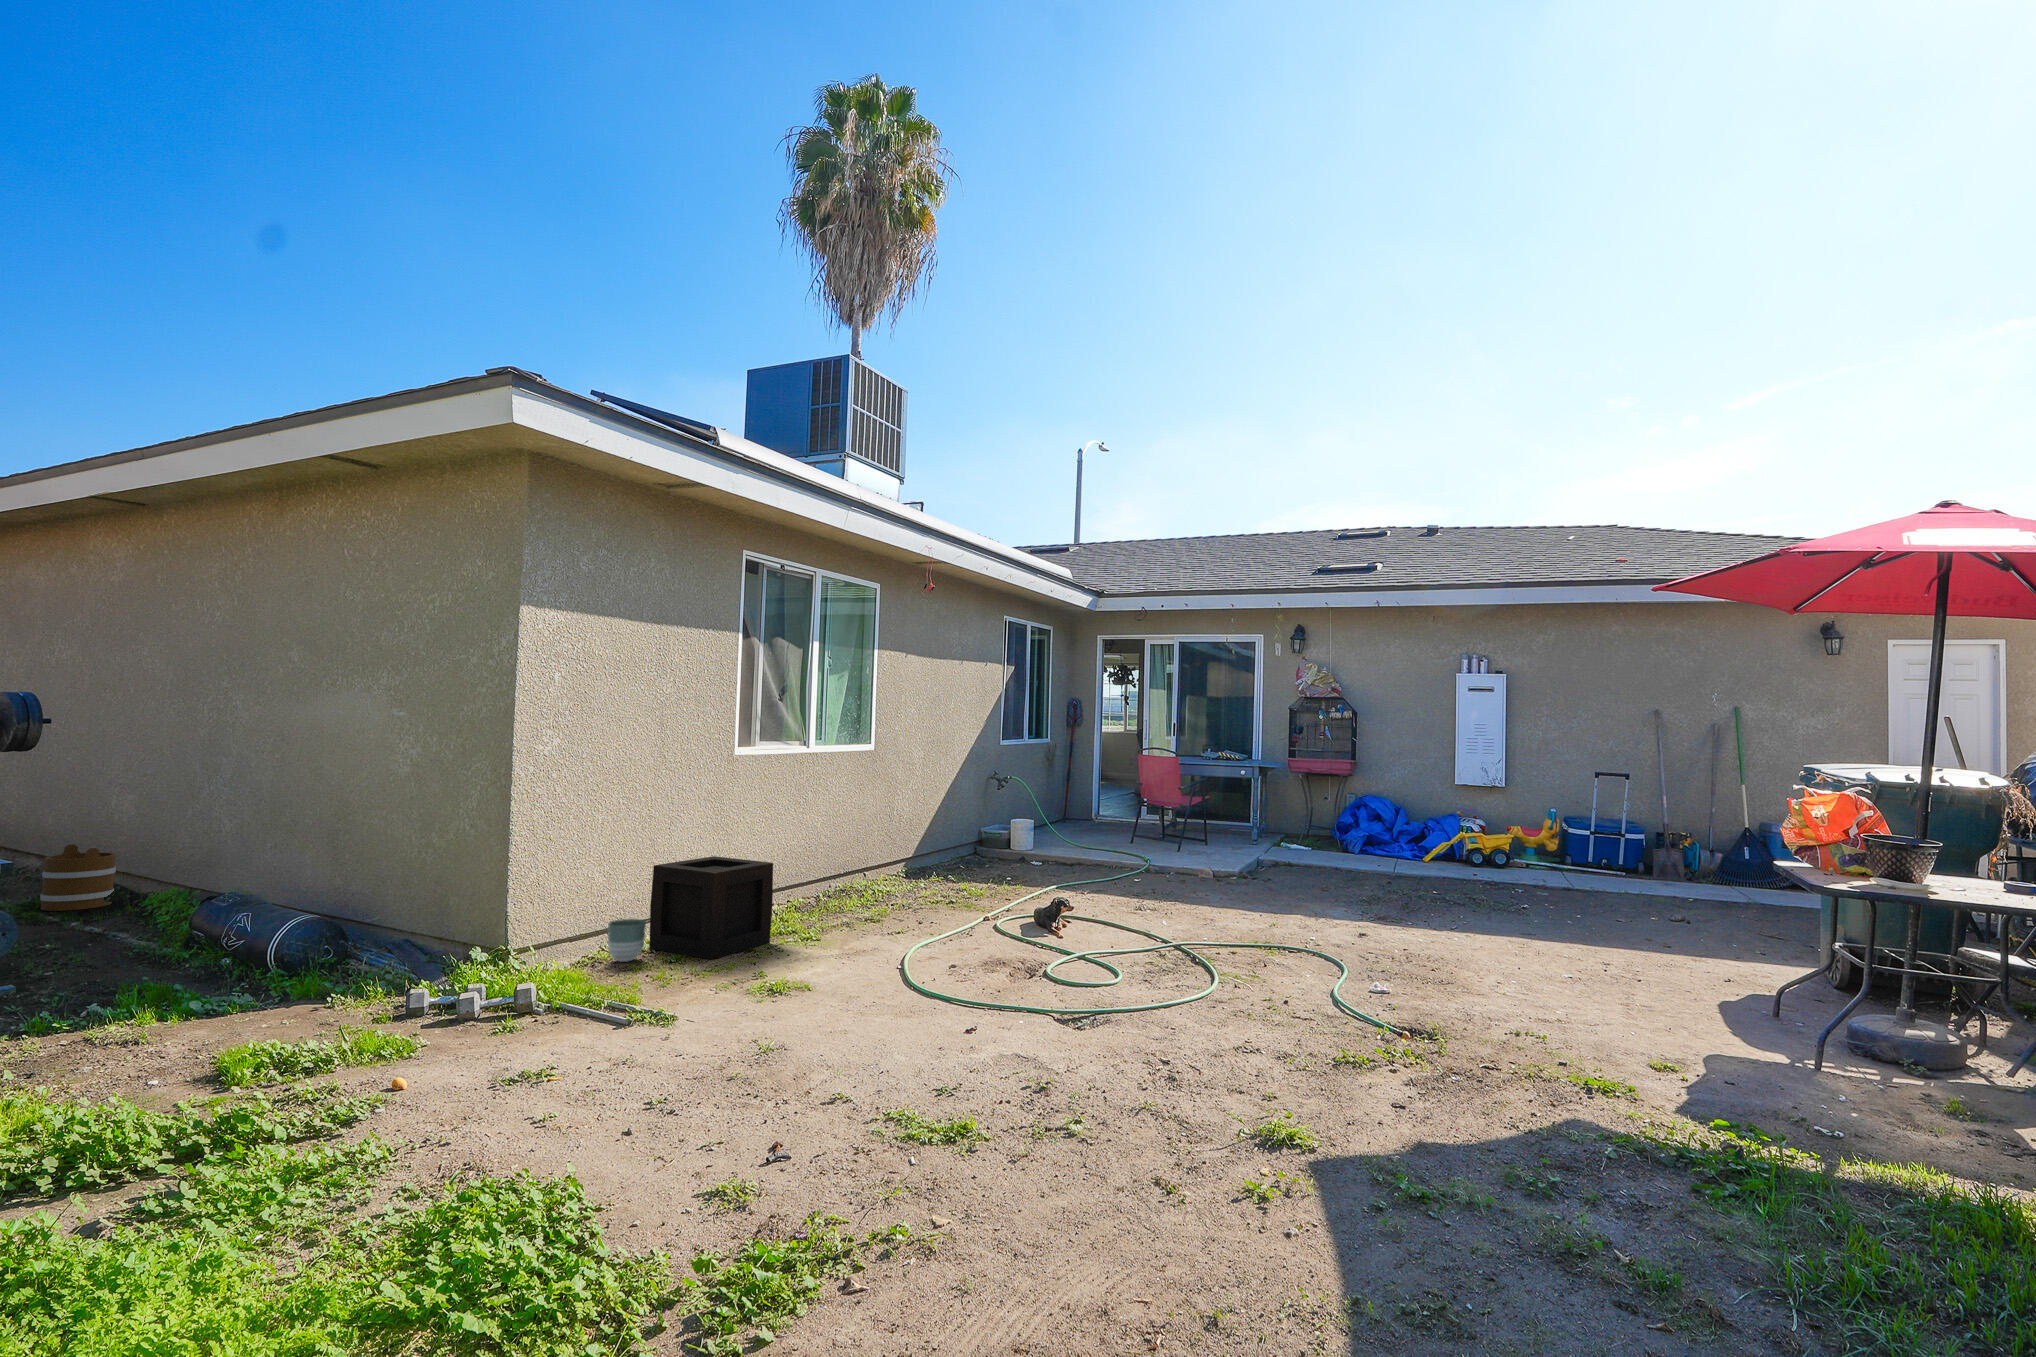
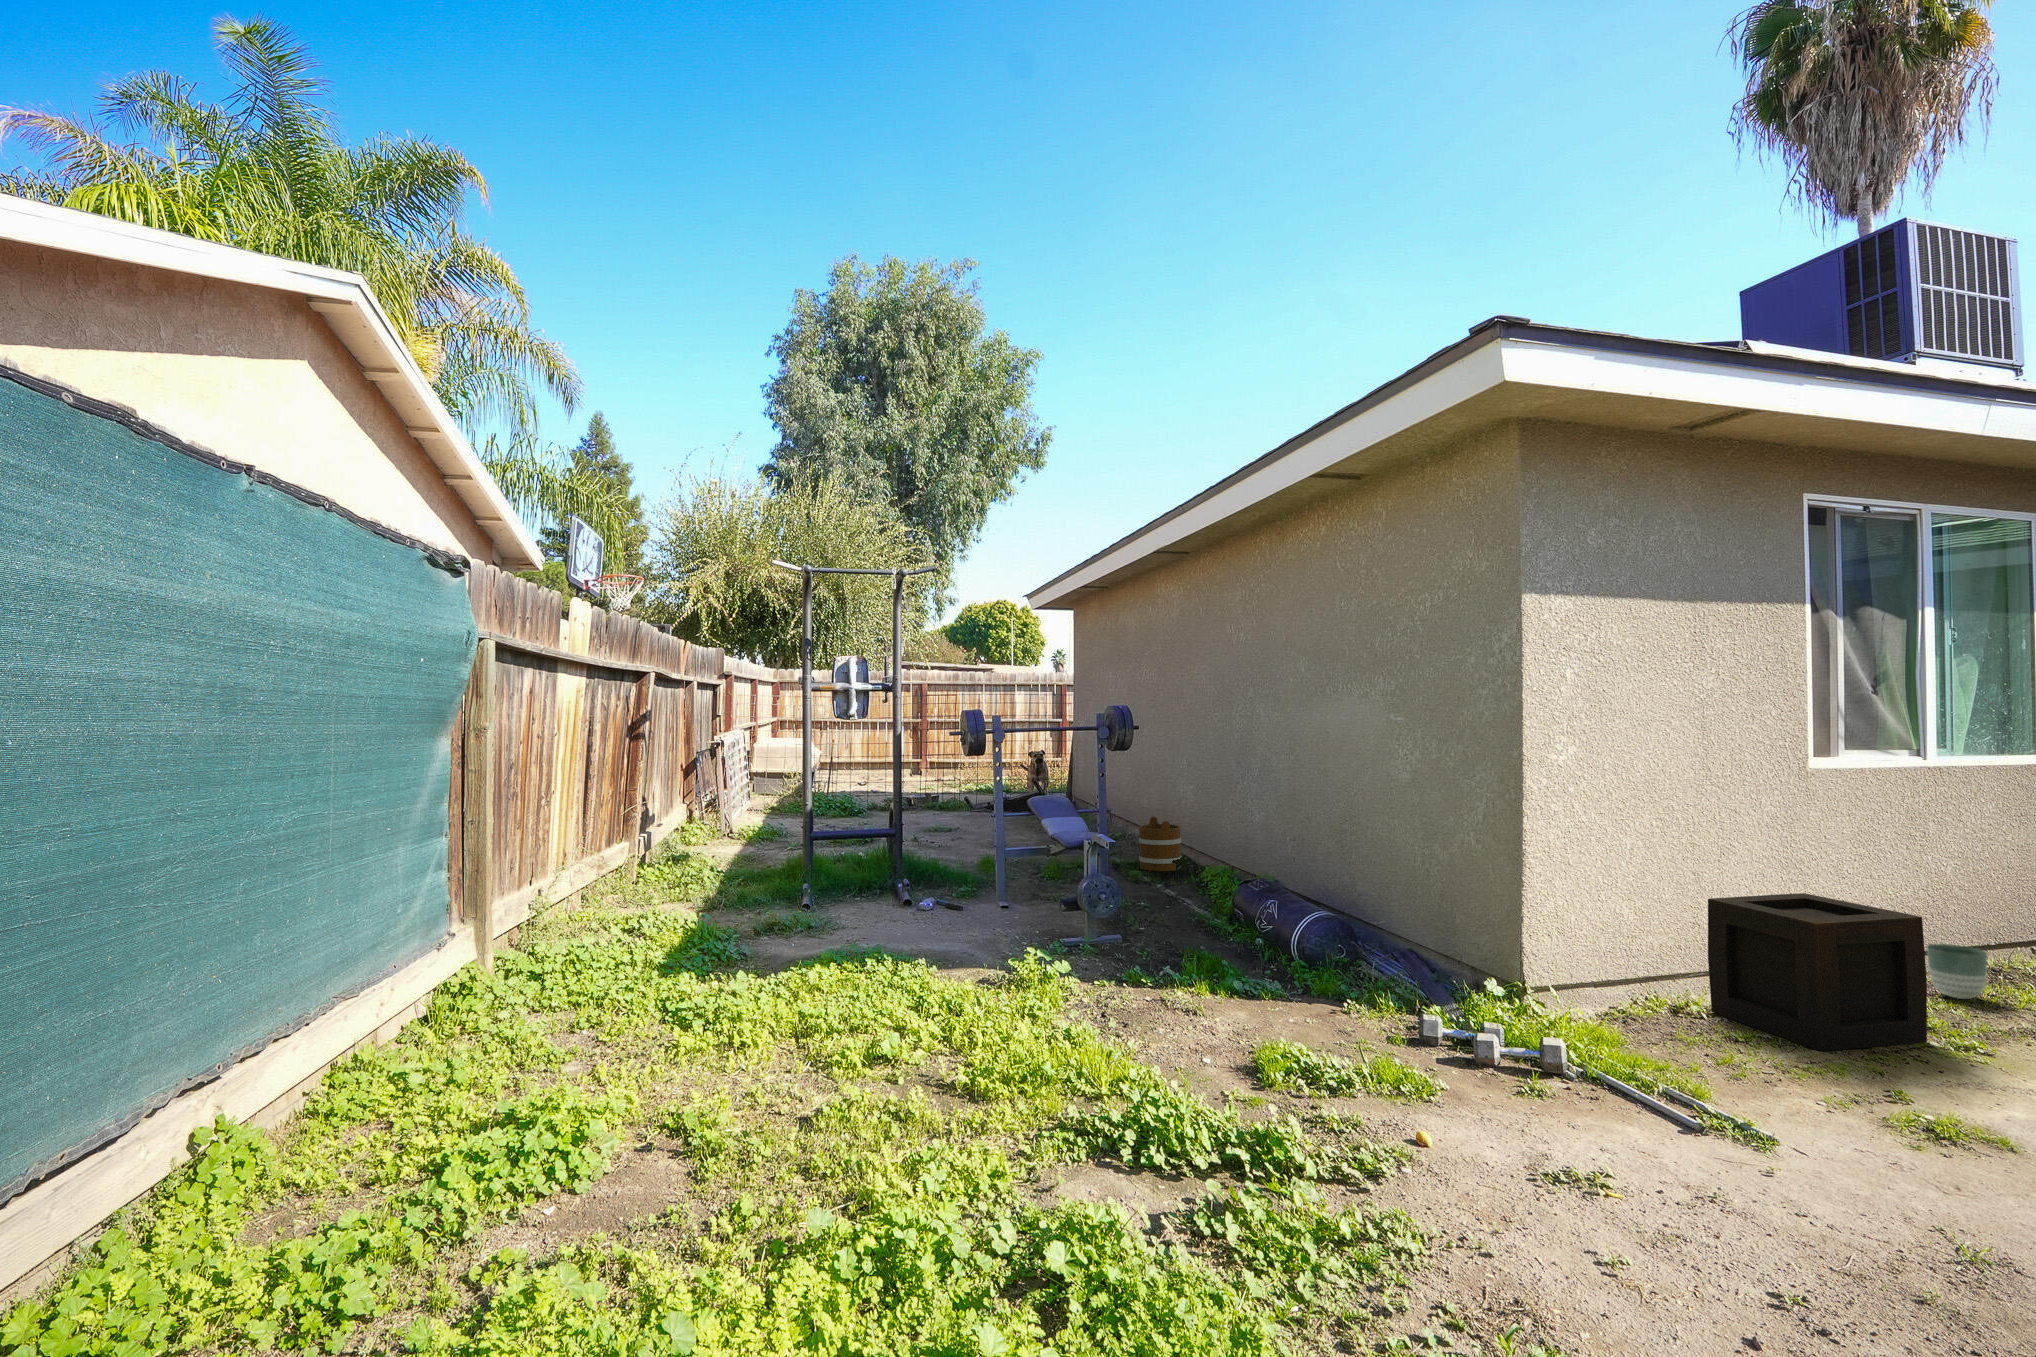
planter: present [608,919,646,962] -> present [1926,944,1988,999]

